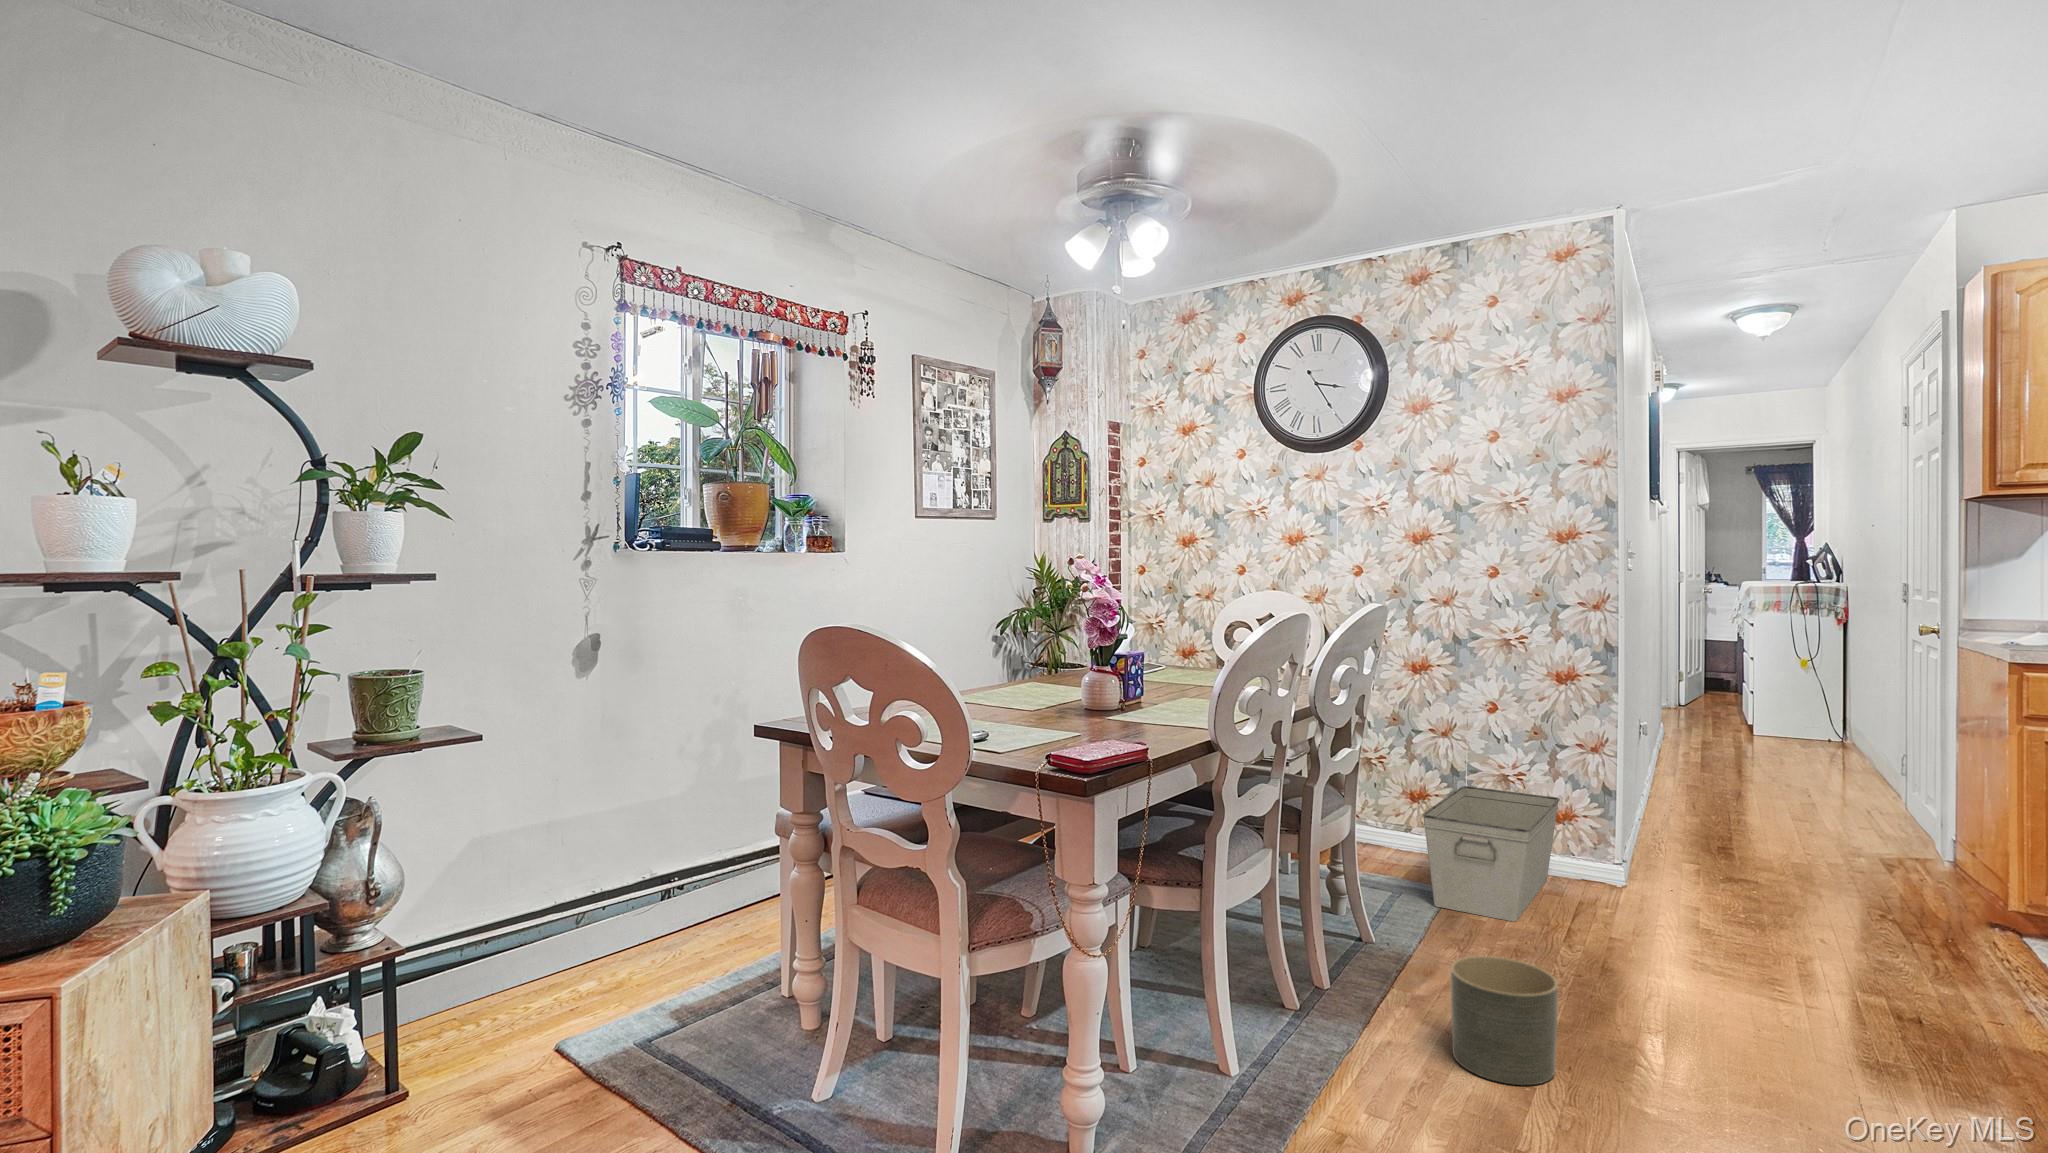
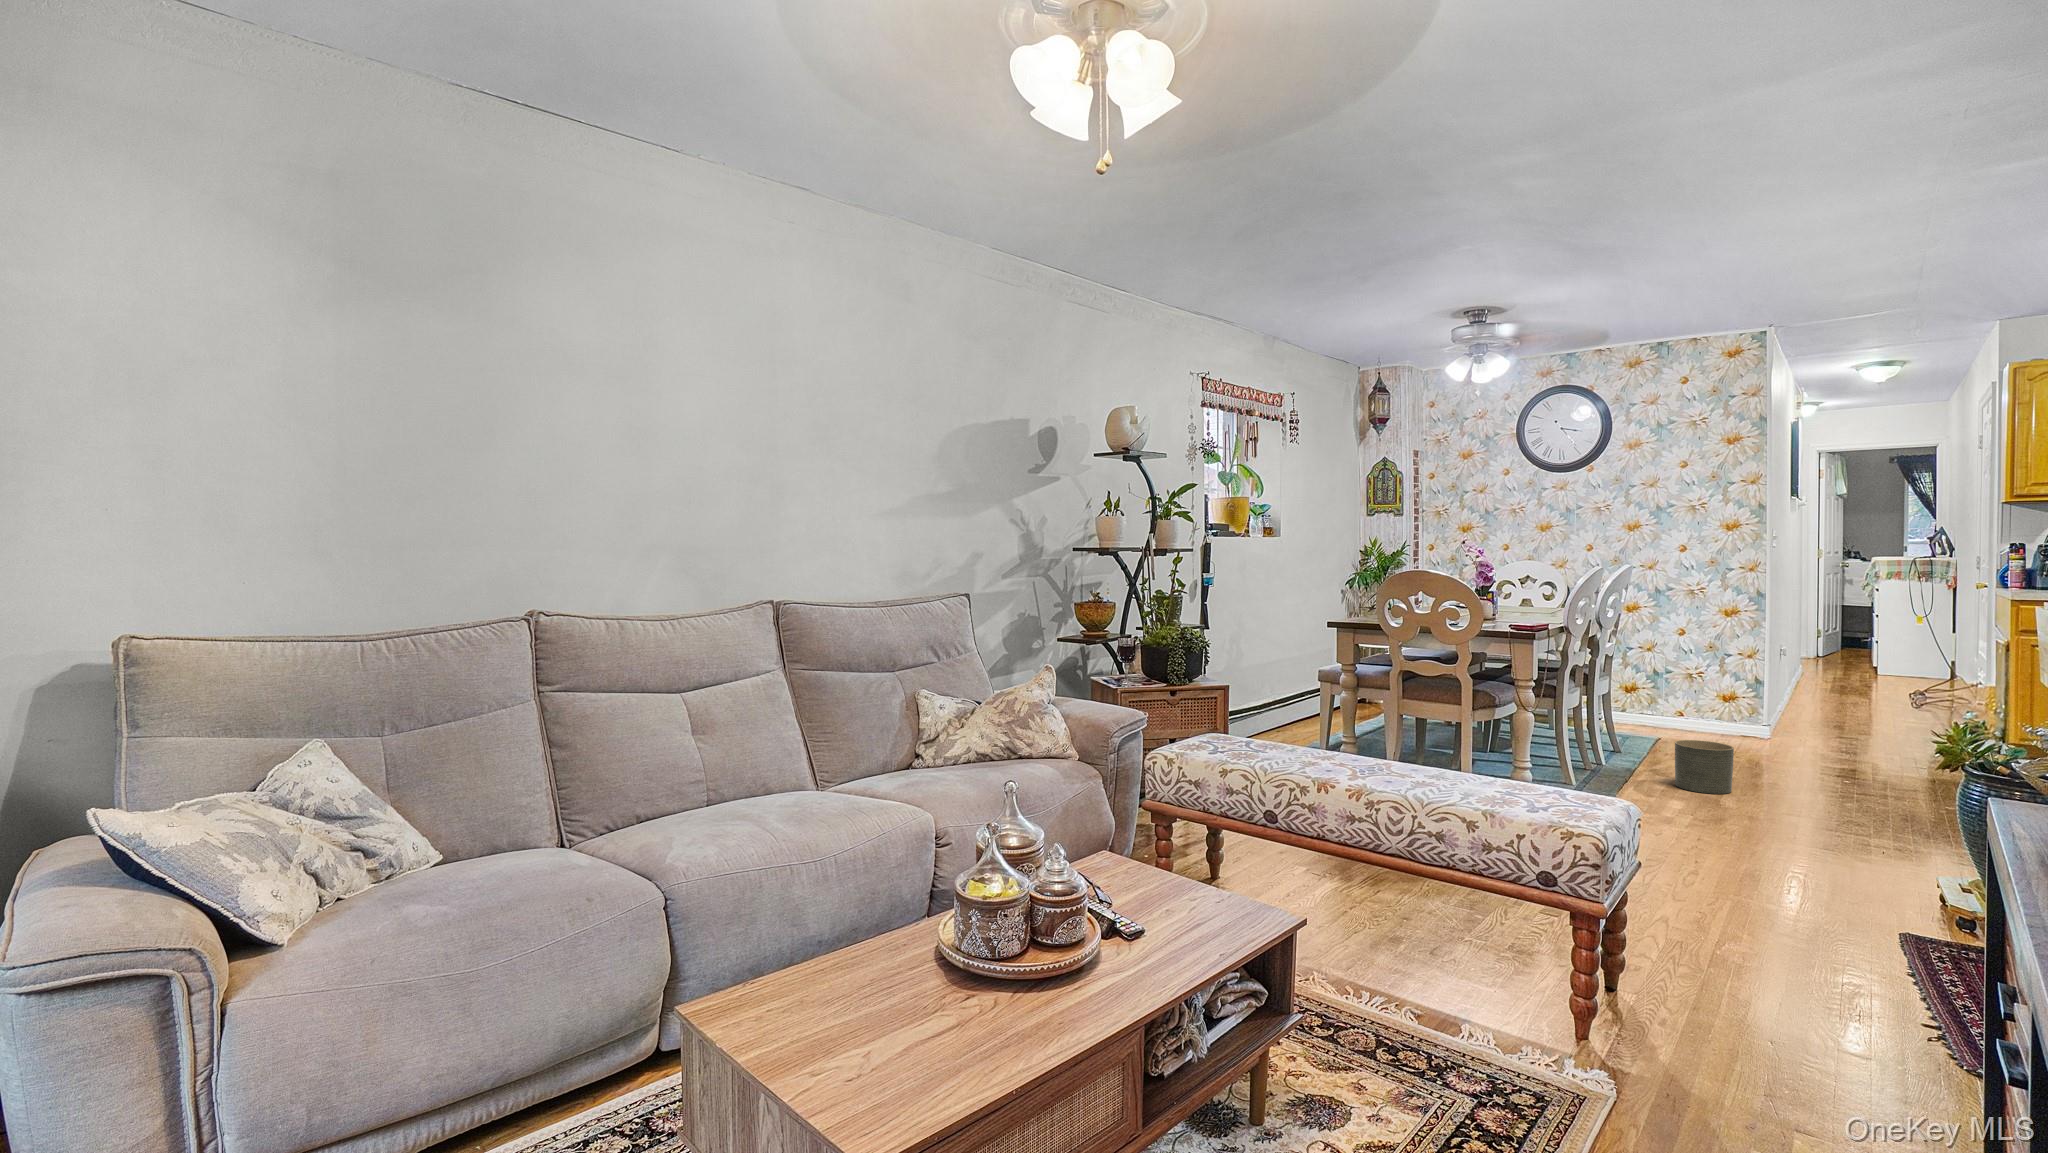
storage bin: present [1422,786,1560,922] -> none [1640,680,1727,749]

